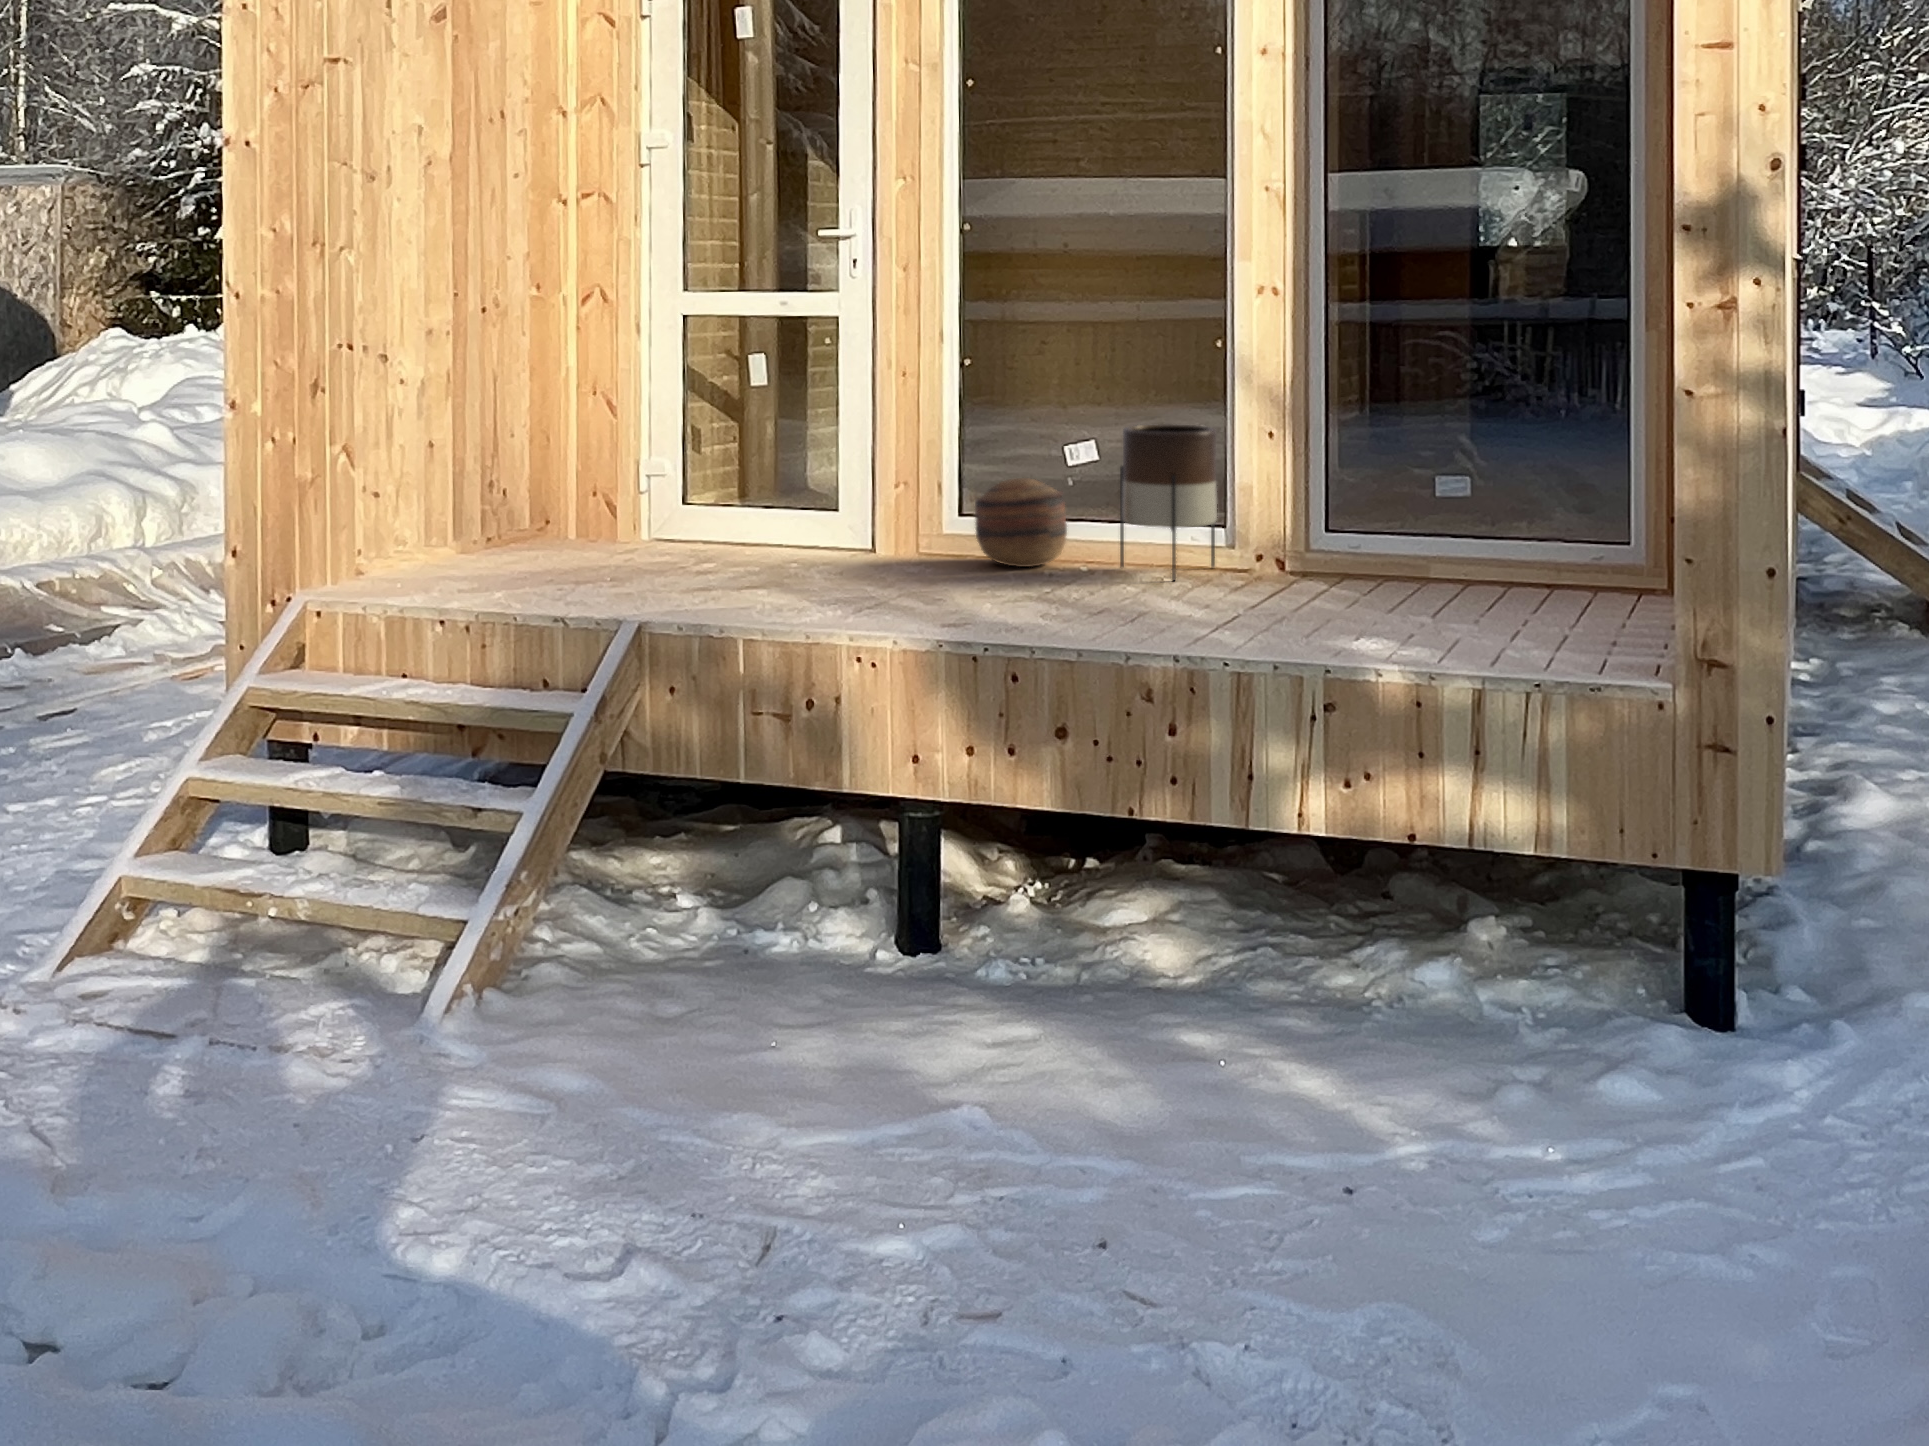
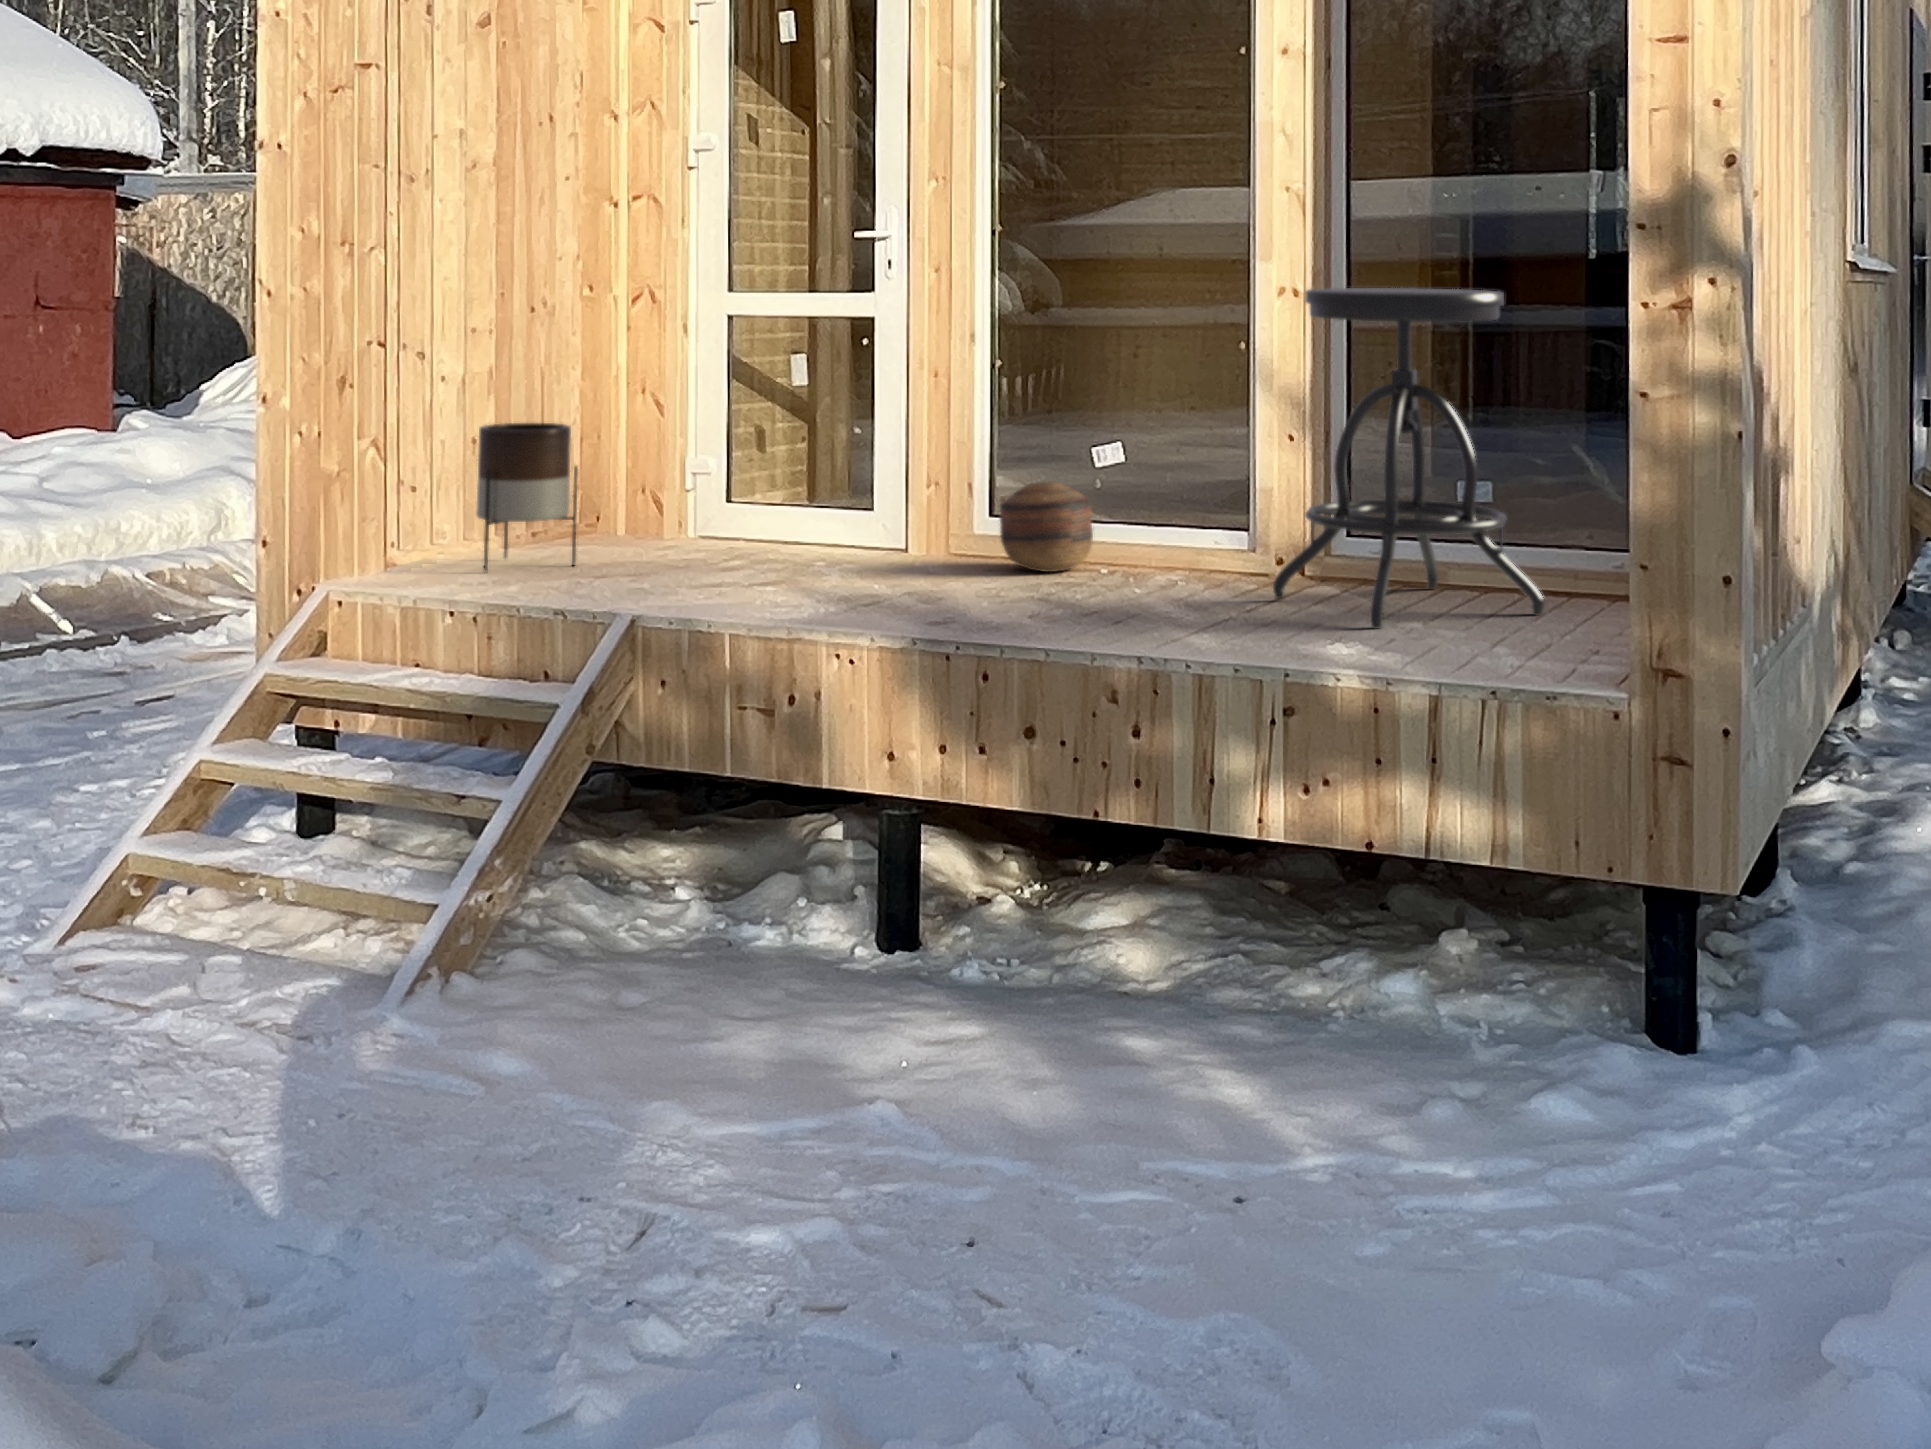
stool: none [1264,285,1534,618] -> present [1273,288,1545,629]
planter: present [1120,424,1217,580] -> present [477,423,578,573]

